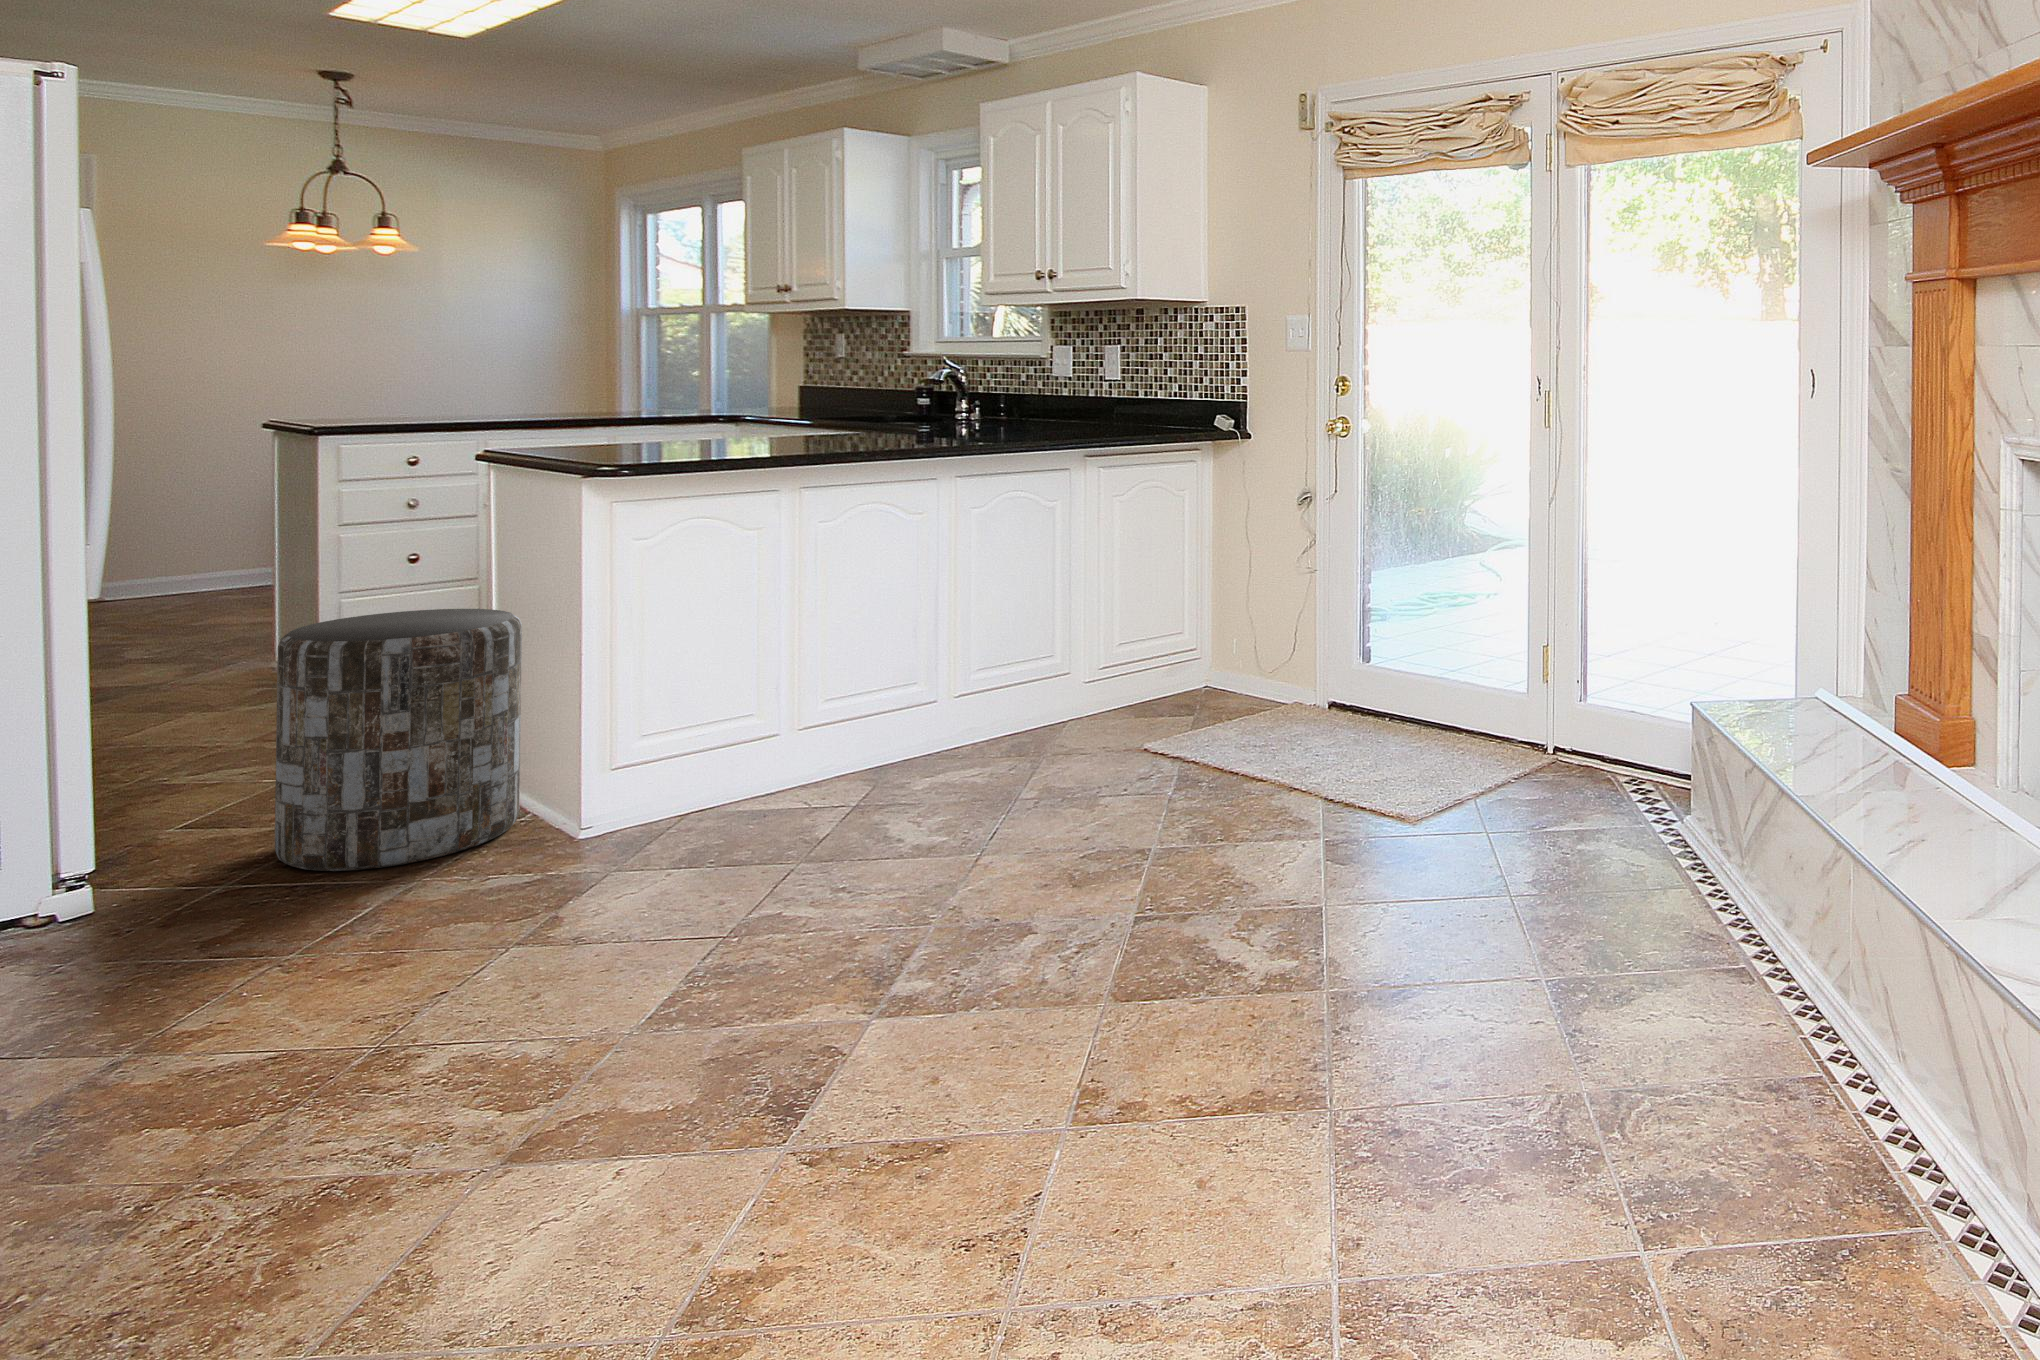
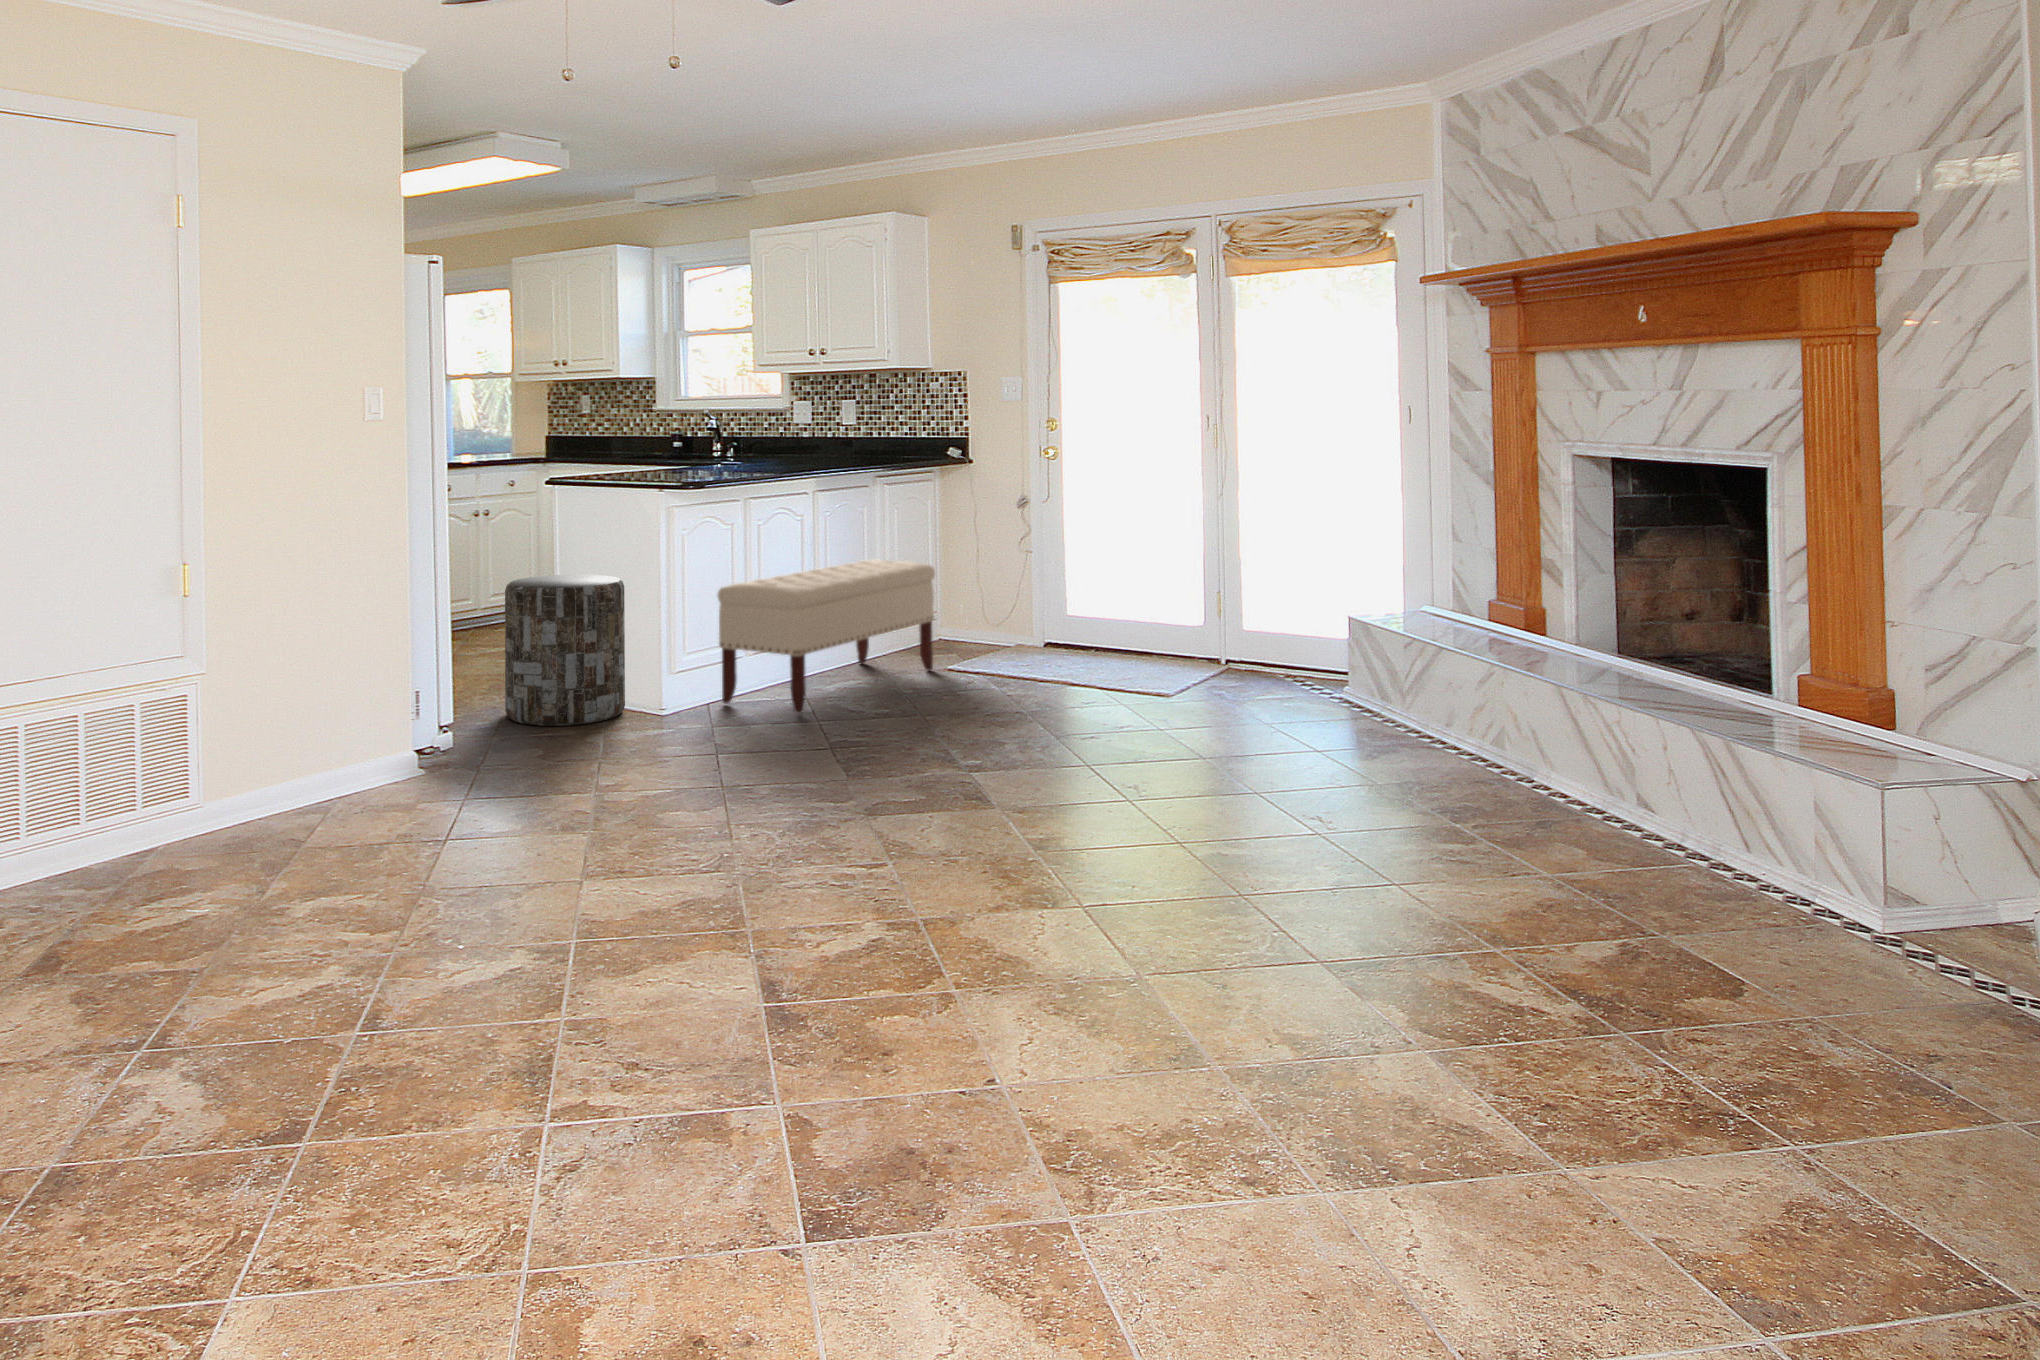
bench: none [676,582,1122,853] -> present [718,560,935,714]

